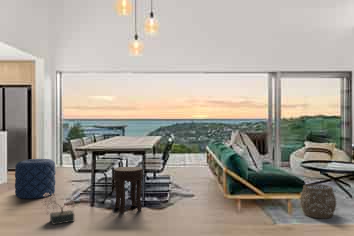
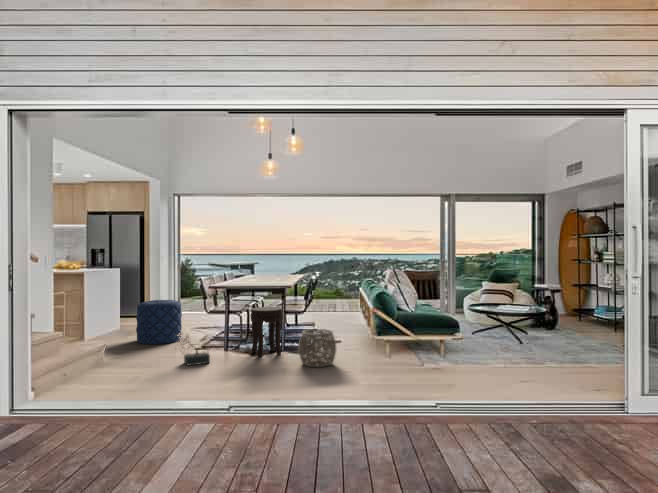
woven basket: present [300,184,336,218] -> present [299,329,336,367]

